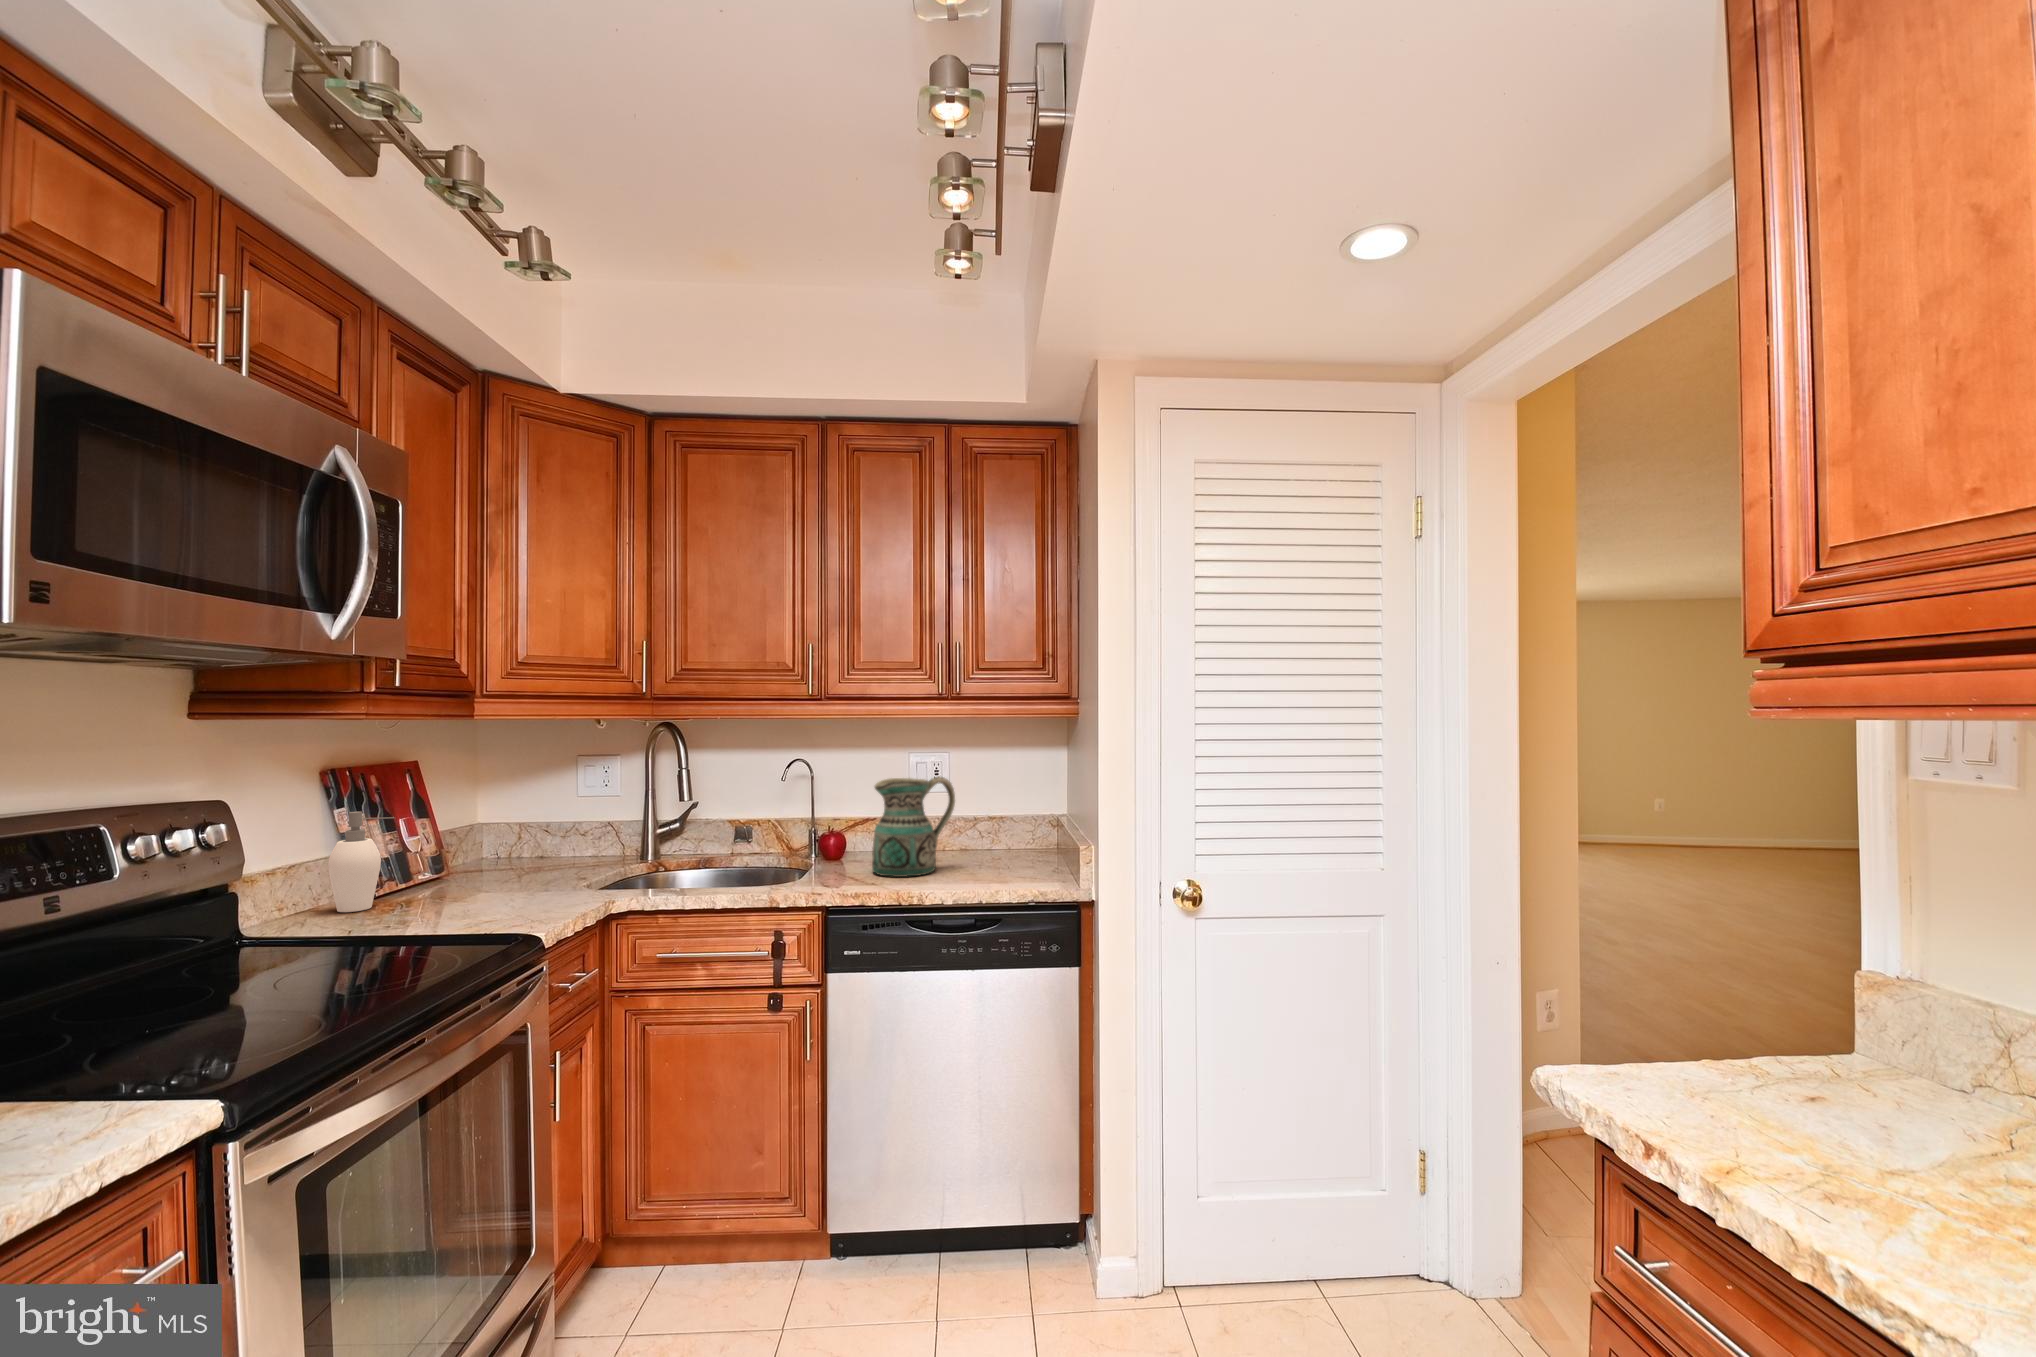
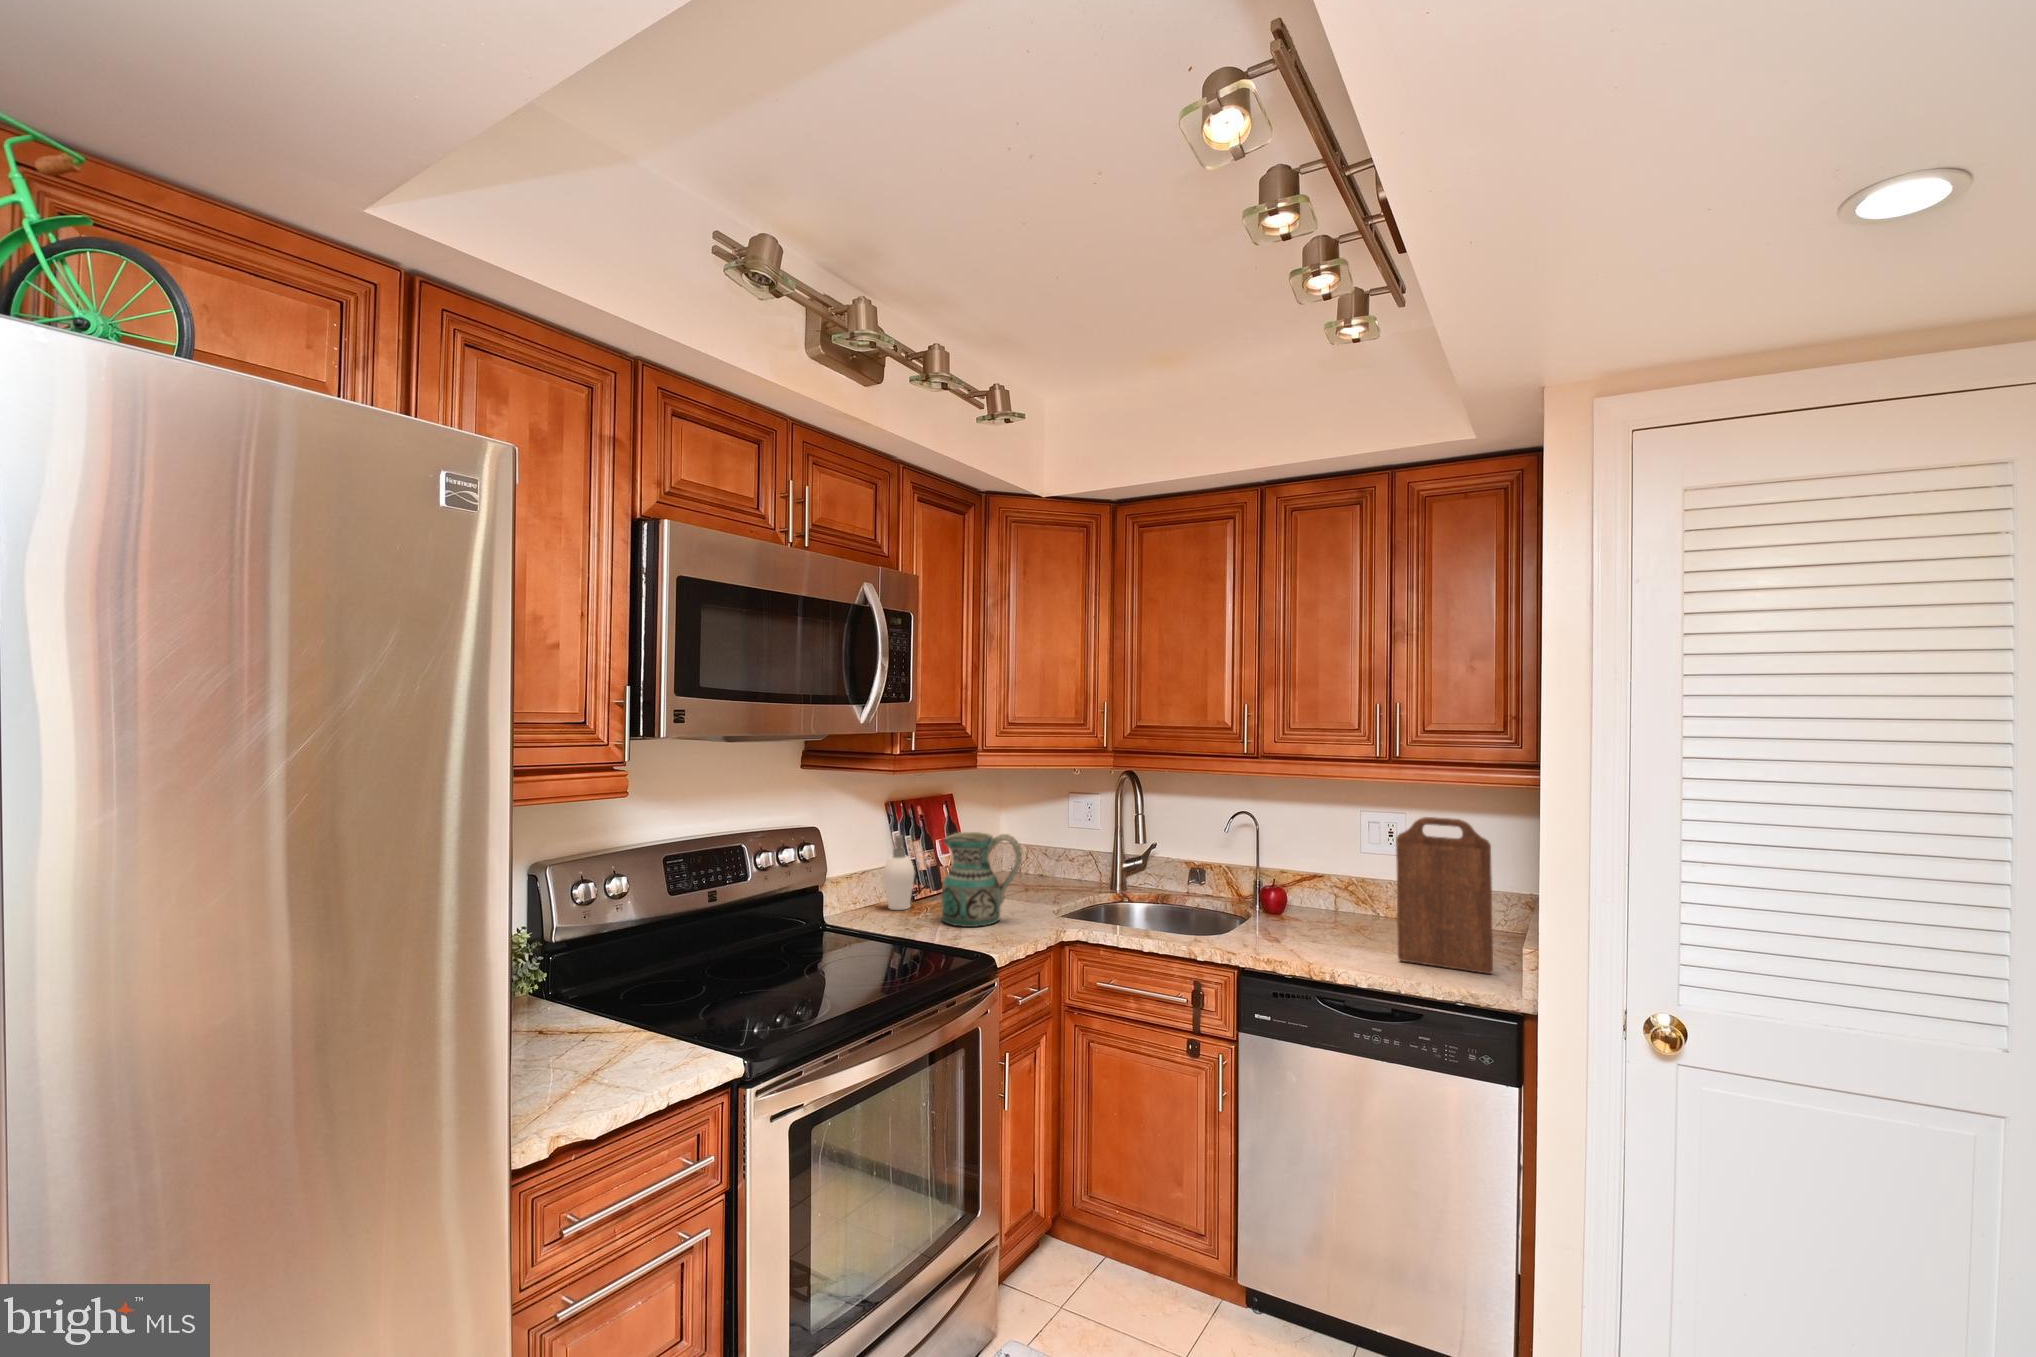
cutting board: none [969,741,1048,878] -> present [1396,817,1493,974]
ceramic pitcher: present [872,777,955,877] -> present [942,832,1022,927]

